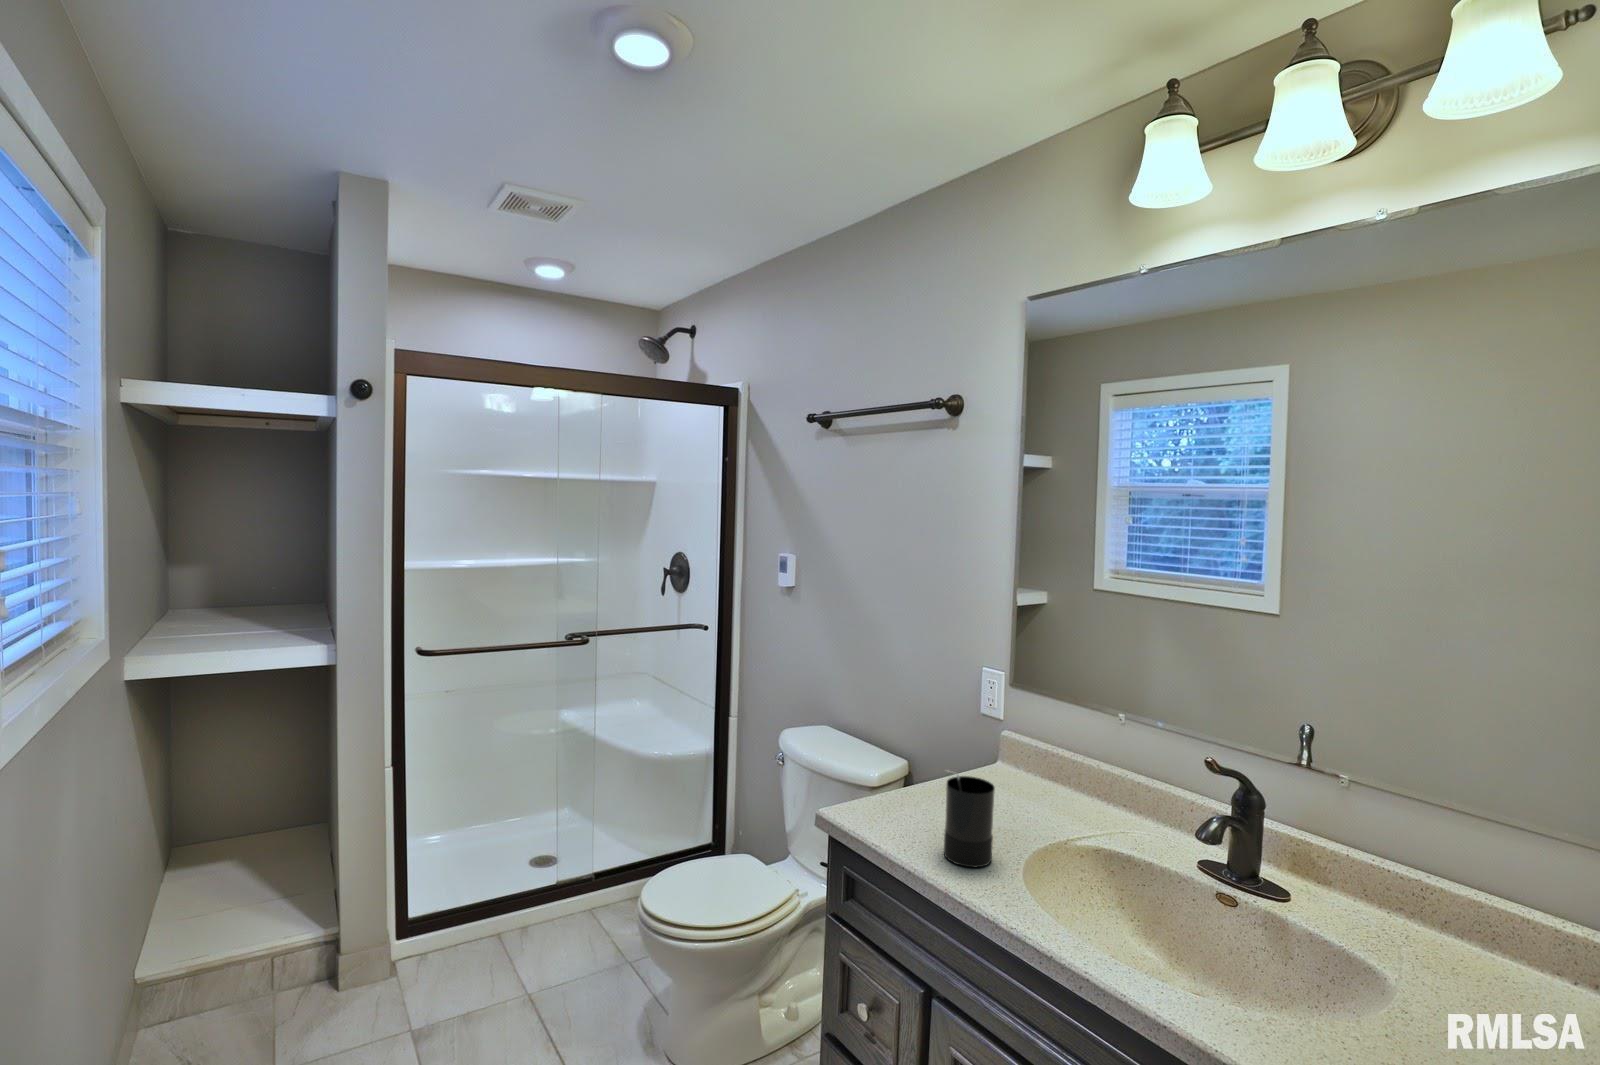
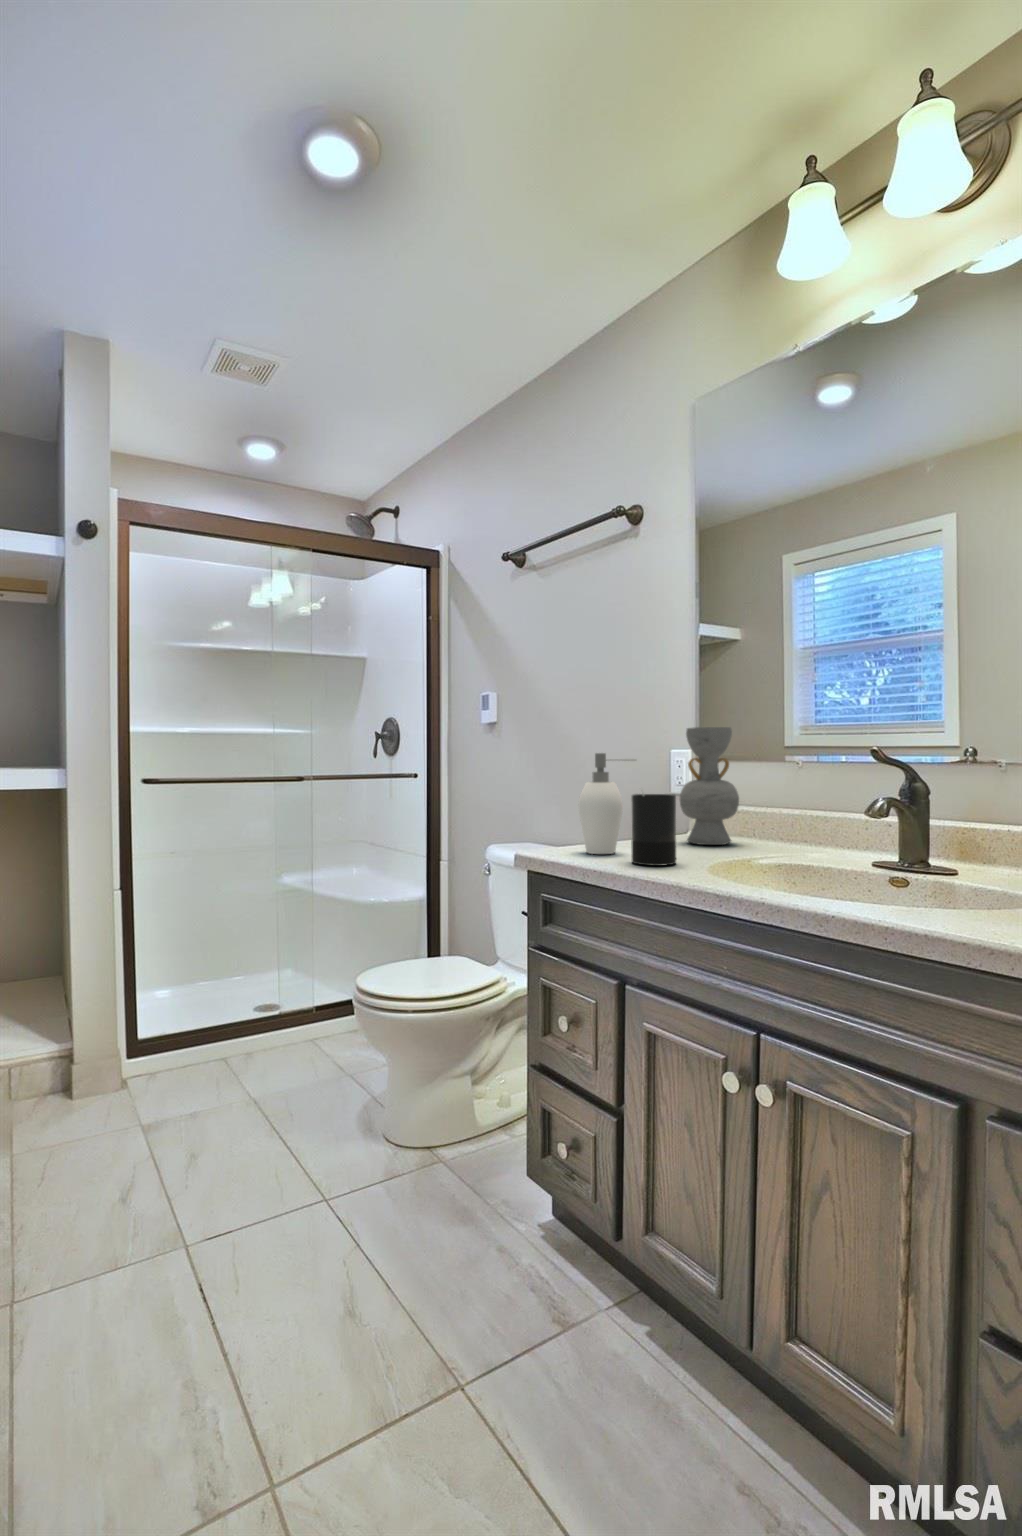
decorative vase: none [992,668,1056,801] -> present [679,727,739,845]
soap dispenser: none [887,714,951,826] -> present [578,753,623,854]

